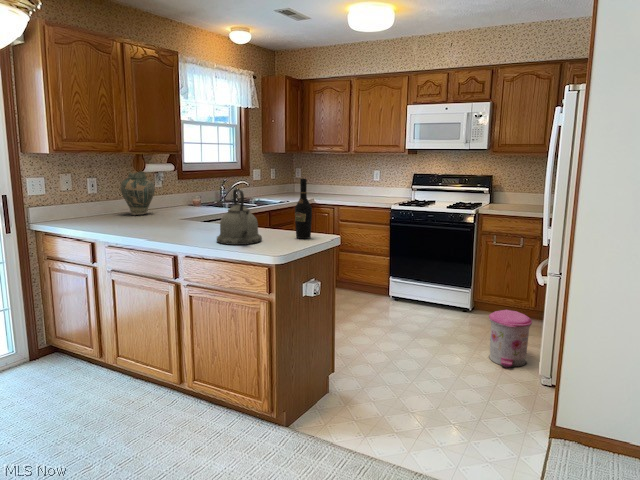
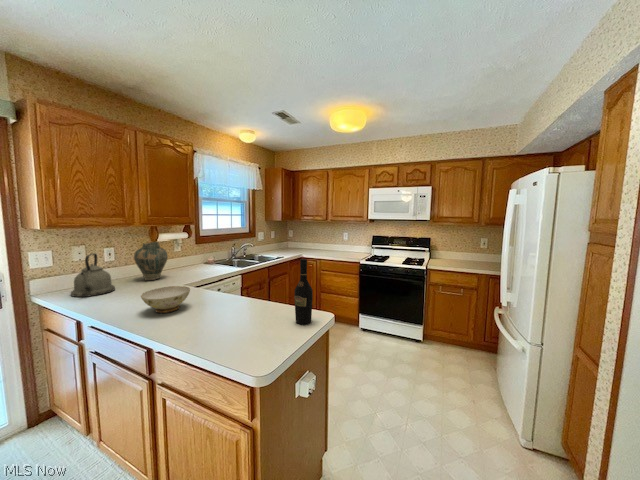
kettle: present [217,189,262,245] -> present [71,253,115,297]
ceramic bowl: none [152,211,194,232] -> present [141,286,190,313]
trash can: present [489,310,532,368] -> none [459,356,500,416]

